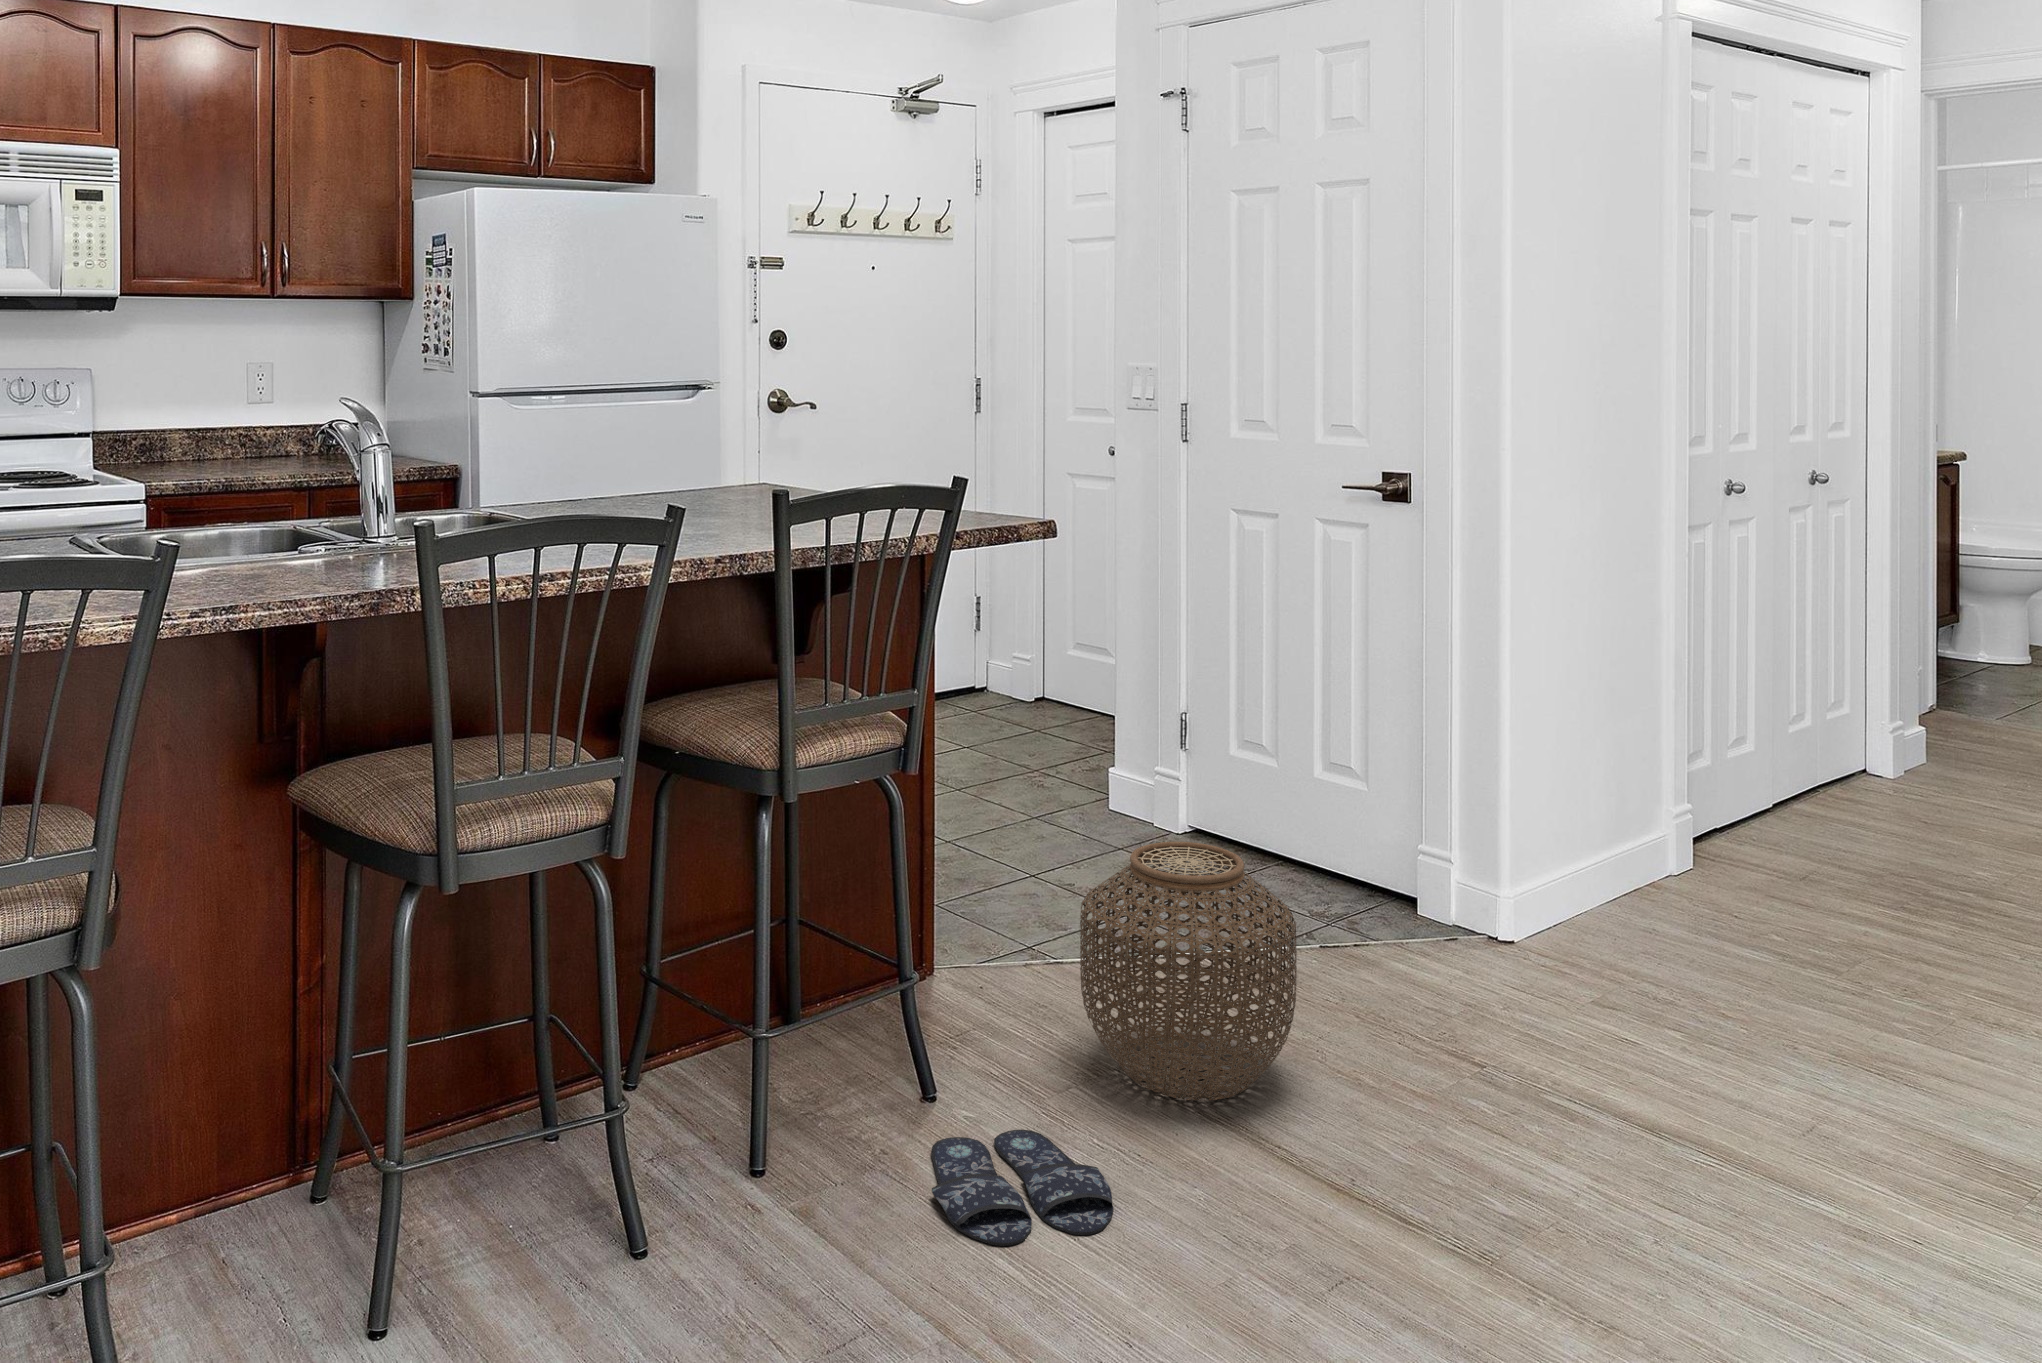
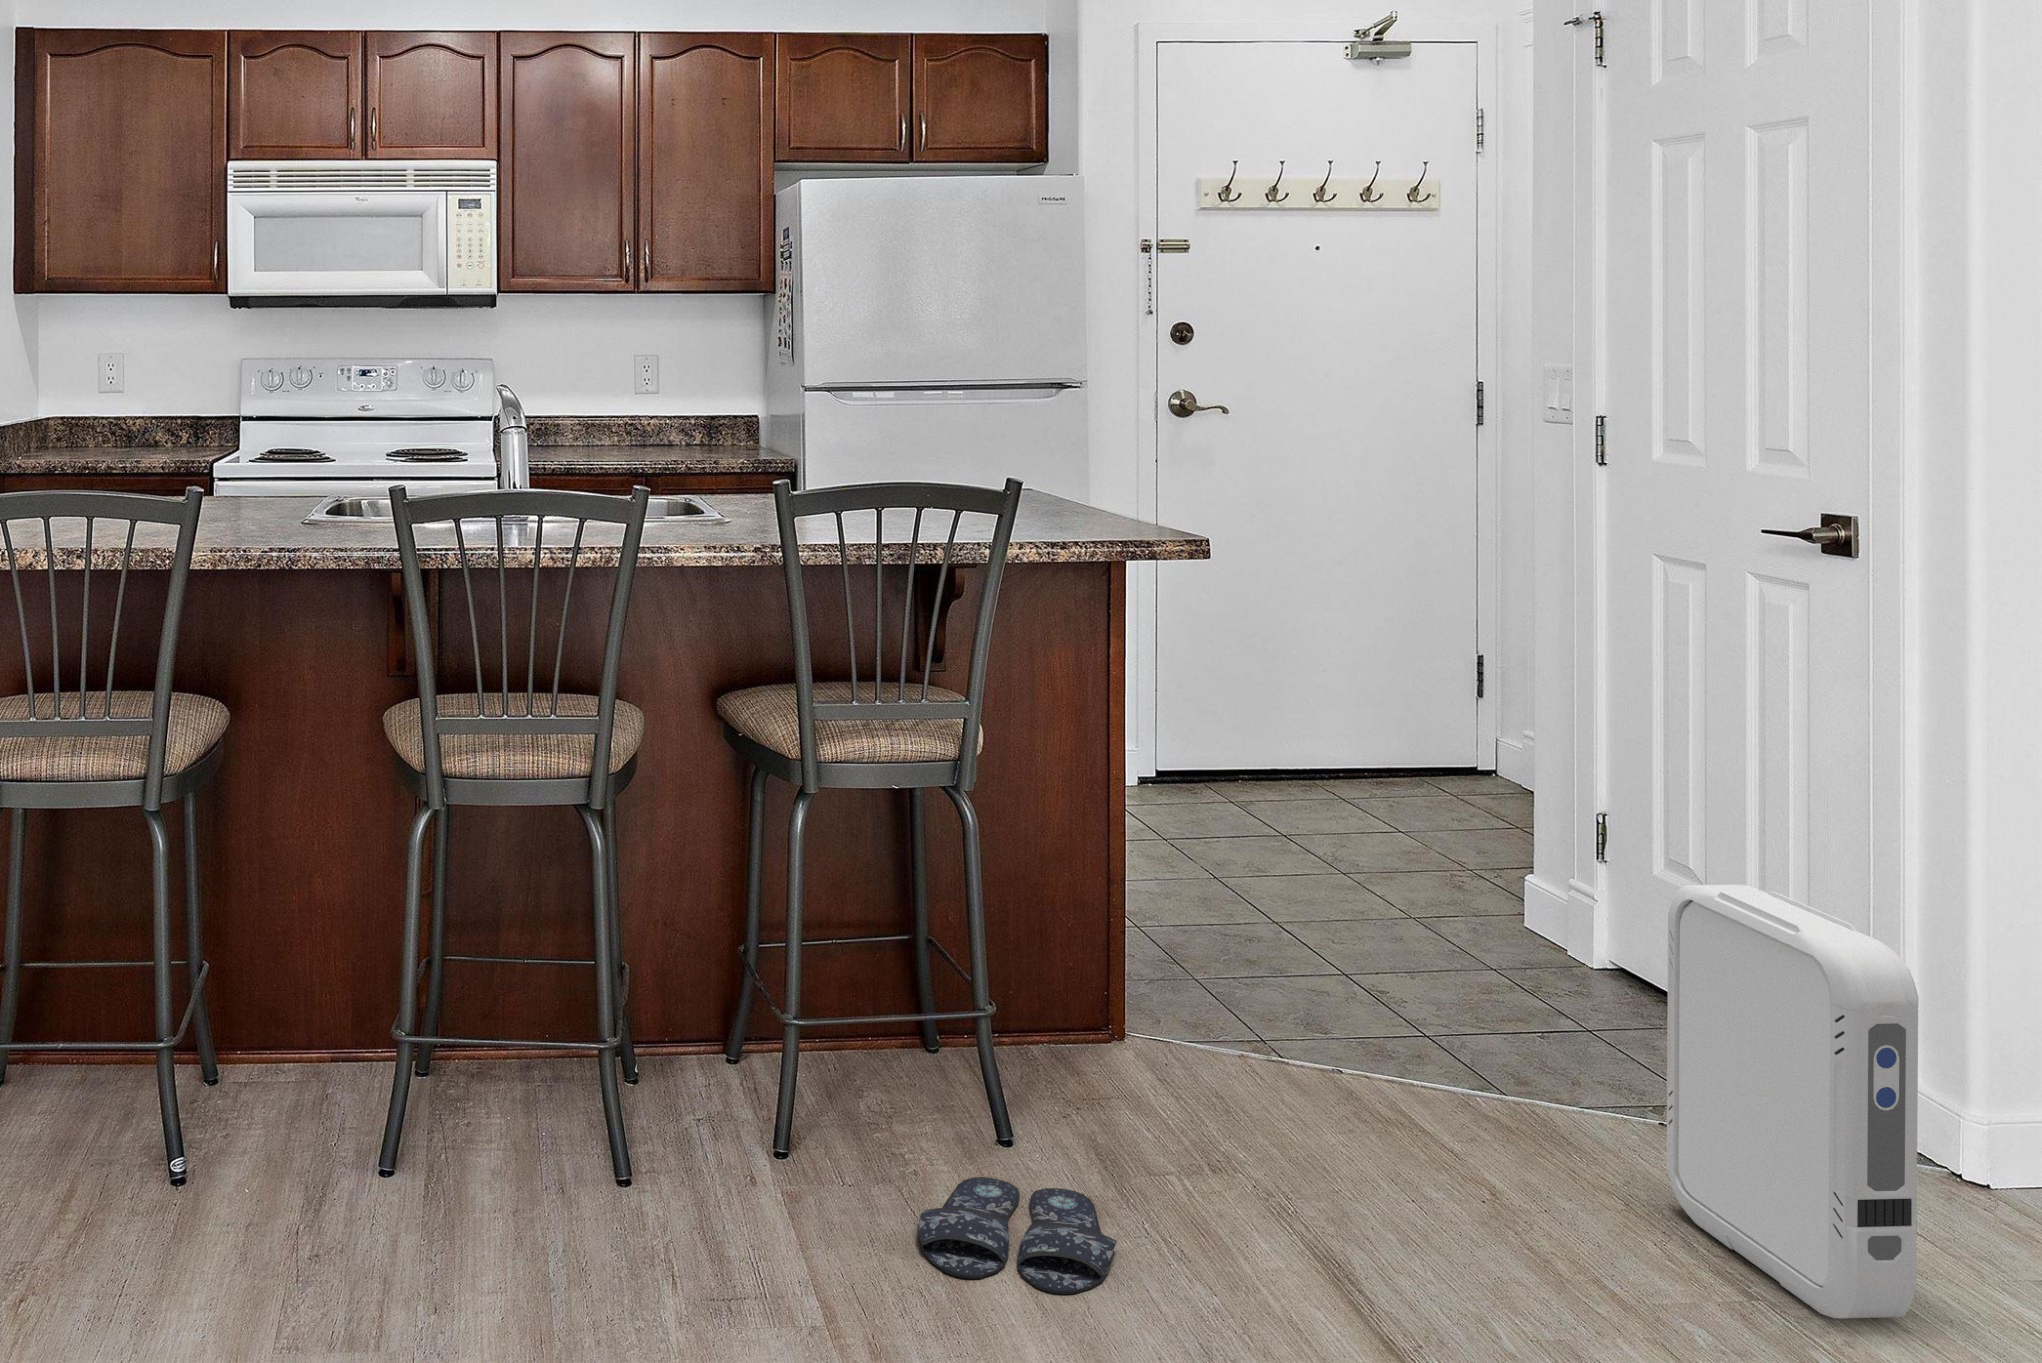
air purifier: none [1389,763,1597,1079] -> present [1667,885,1918,1318]
woven basket: present [1080,842,1297,1101] -> none [1192,918,1461,1225]

